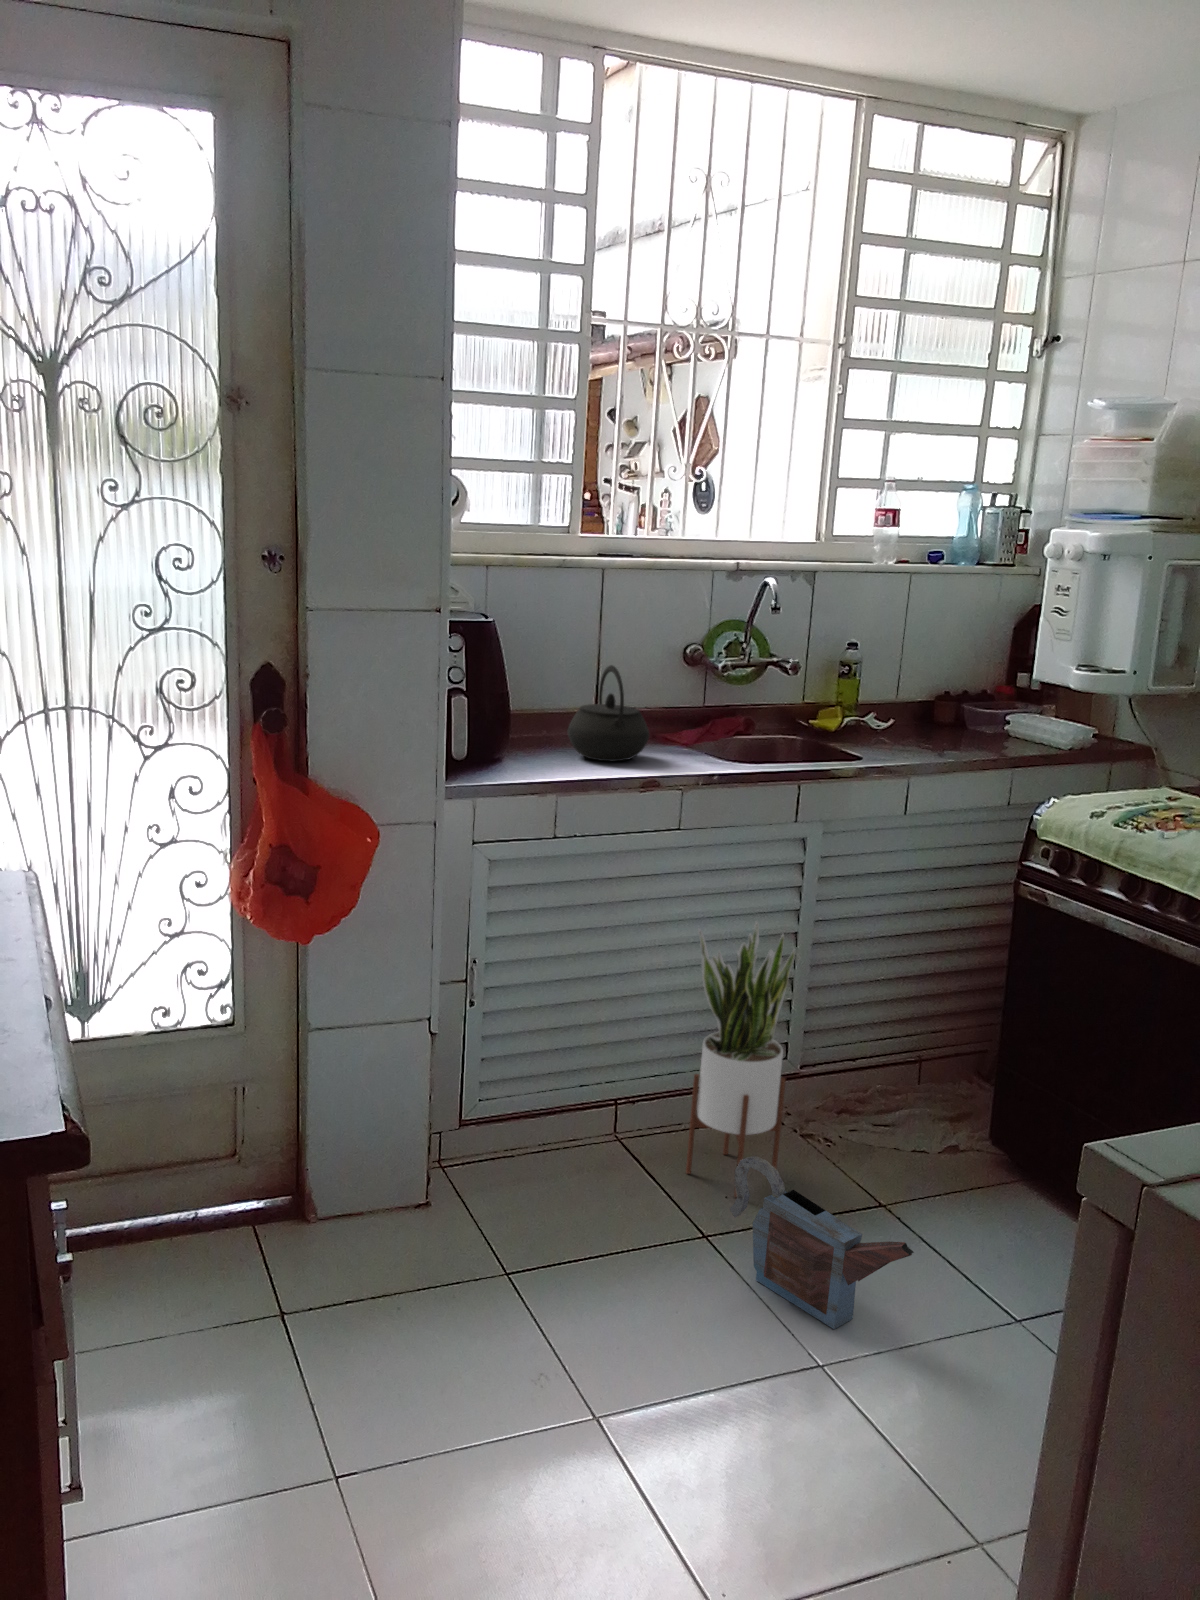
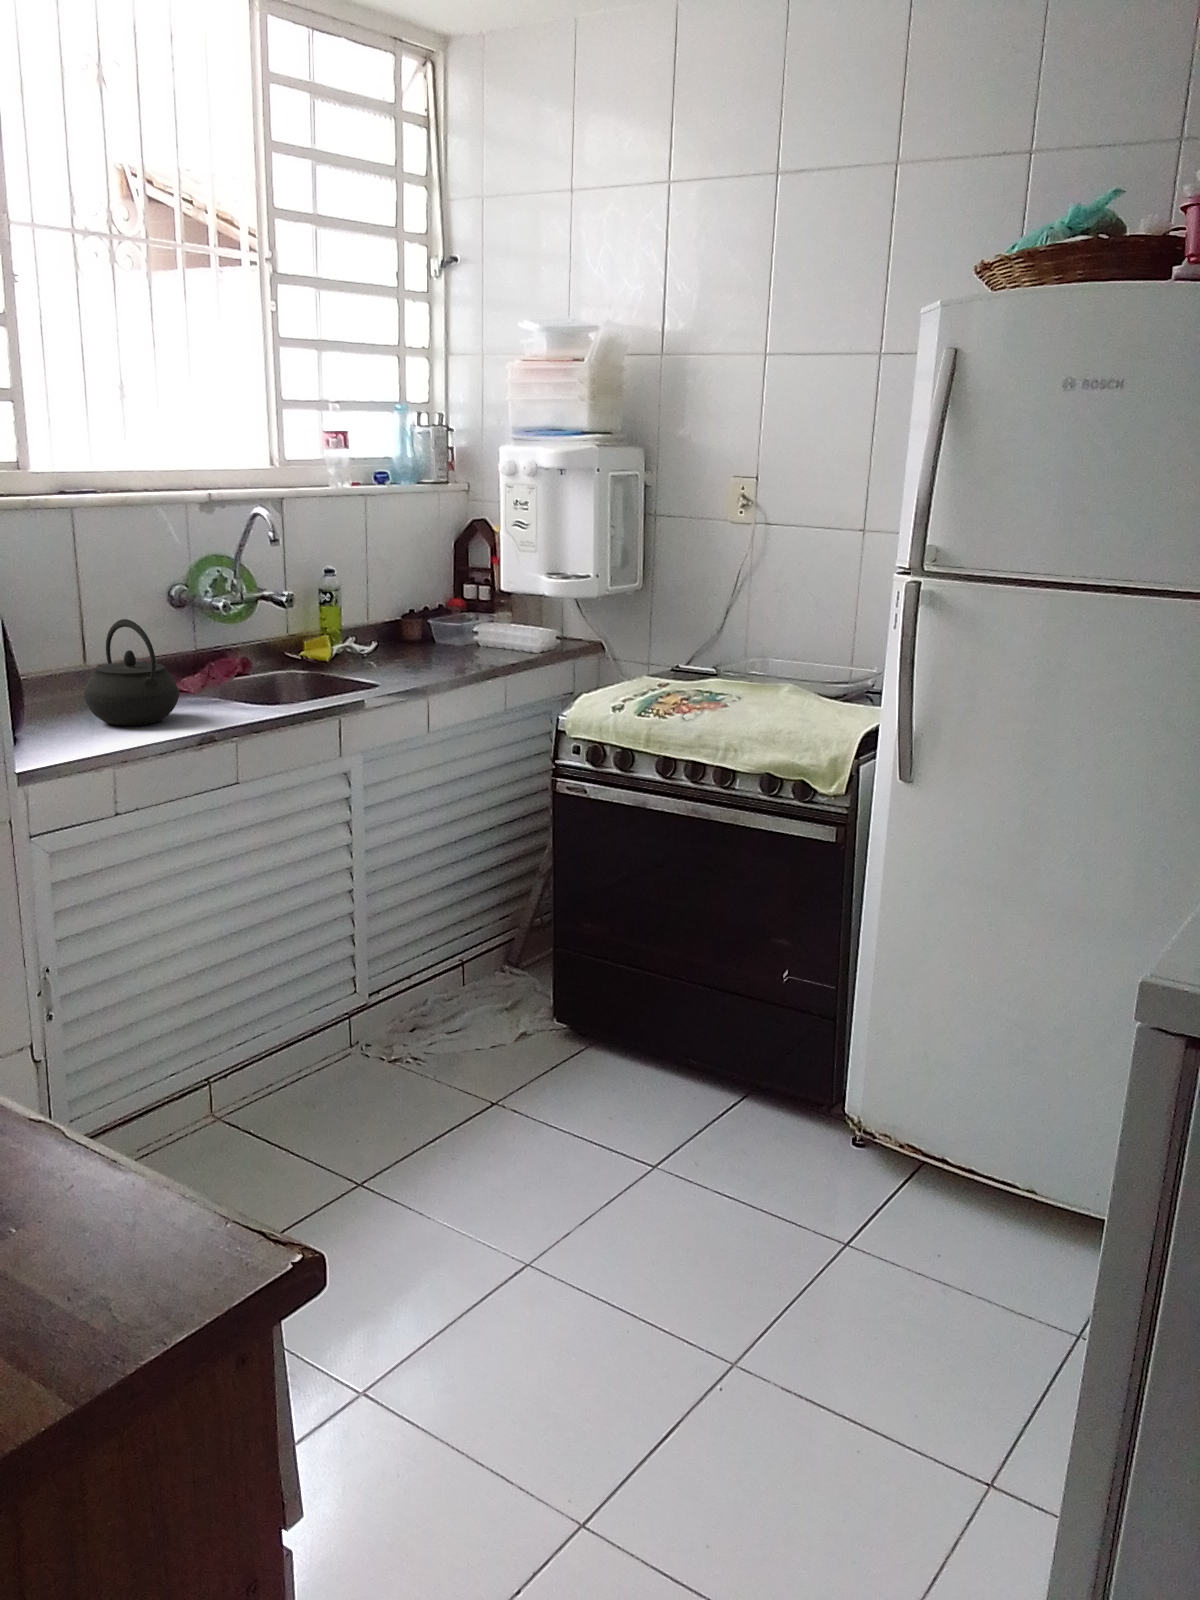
potted plant: present [686,921,795,1197] -> none [294,863,388,1138]
watering can: present [730,1155,914,1329] -> none [385,1090,588,1226]

